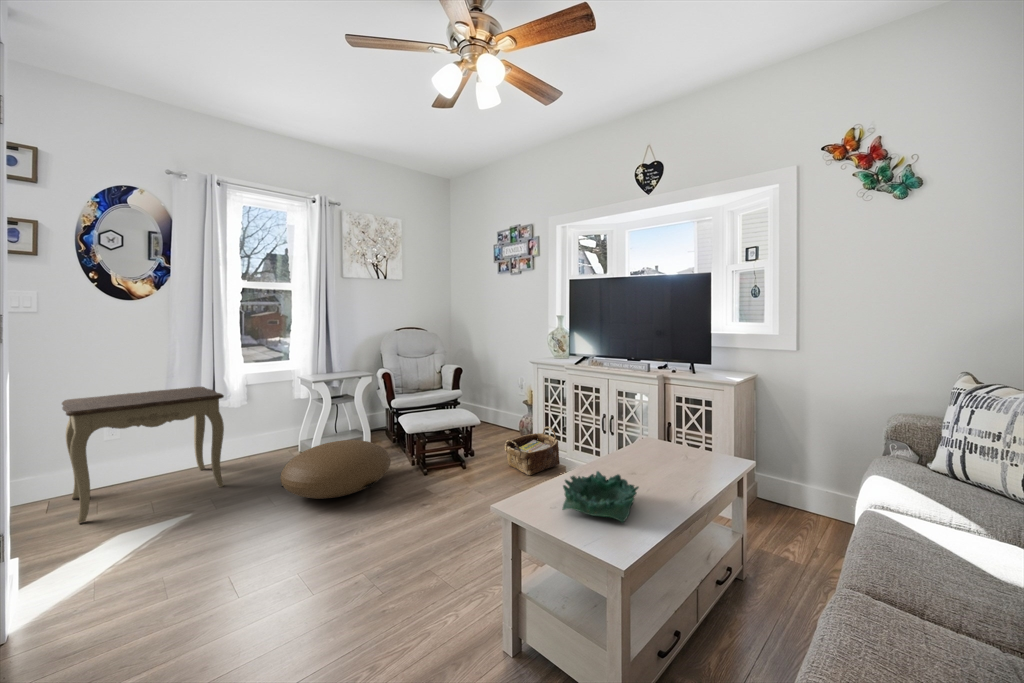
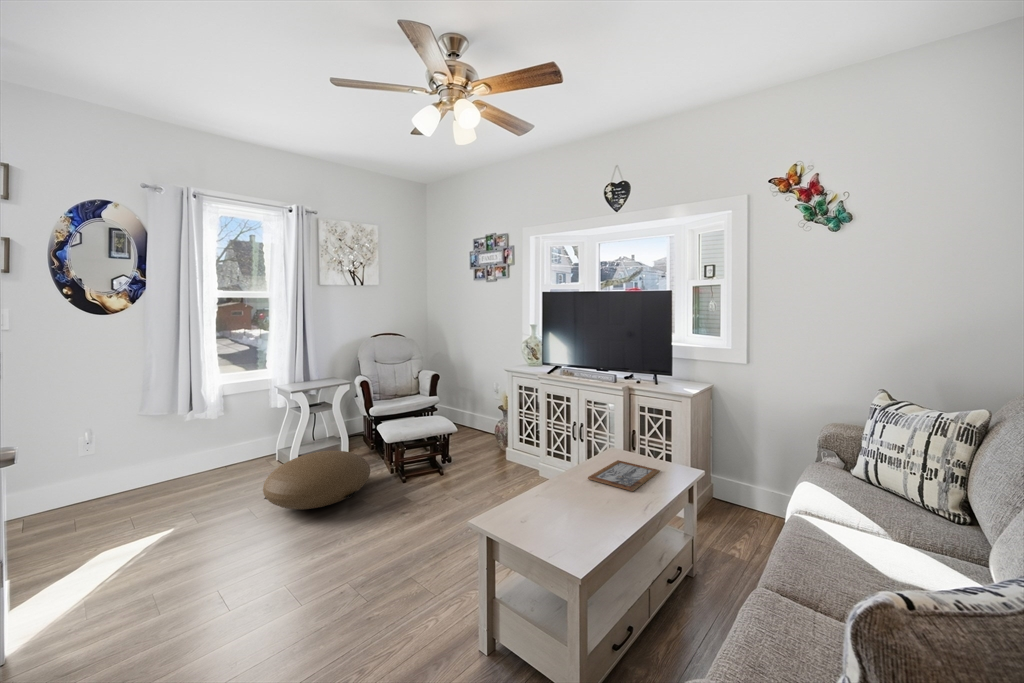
side table: present [62,387,224,523] -> none [38,399,204,539]
woven basket: present [505,427,560,475] -> none [481,434,534,481]
picture frame: none [624,449,704,481] -> present [588,460,660,491]
decorative bowl: present [563,471,638,523] -> none [531,485,598,532]

